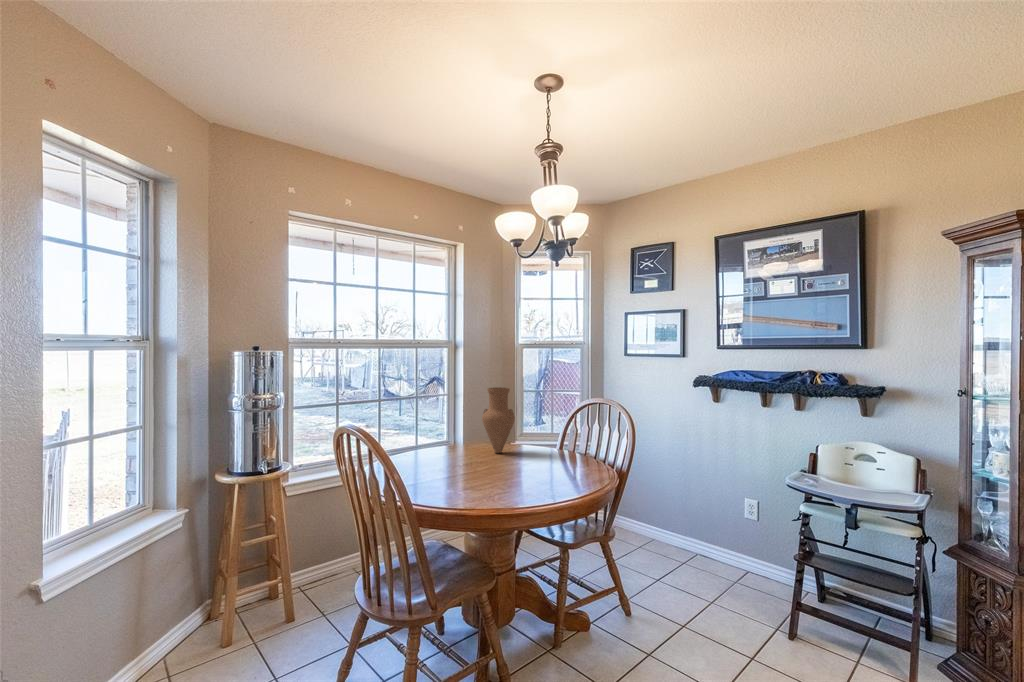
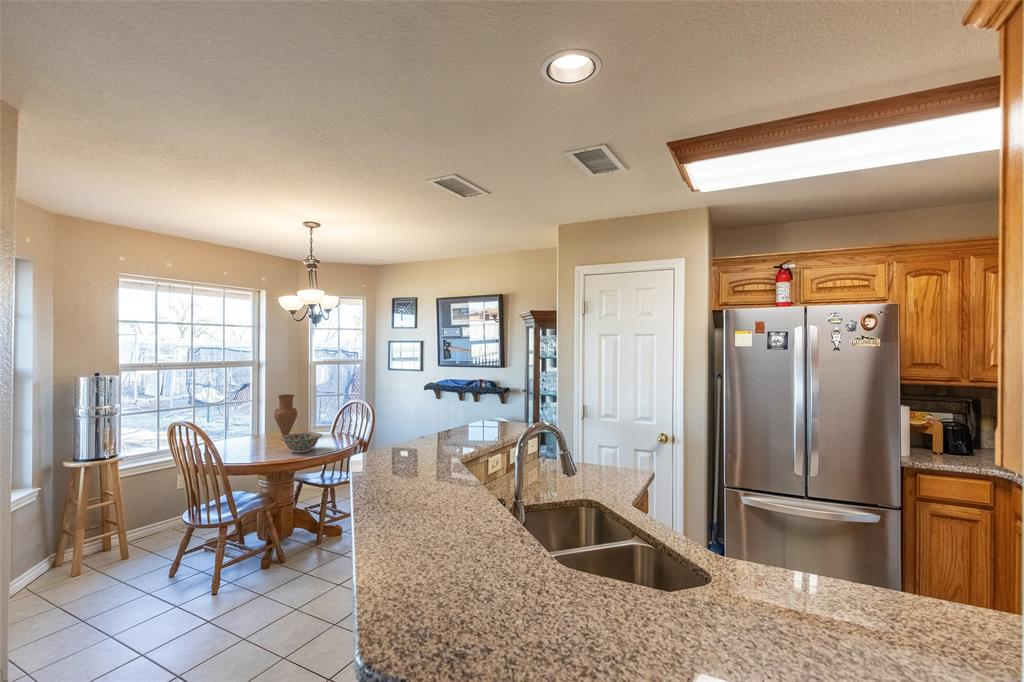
decorative bowl: none [500,452,566,489] -> present [281,432,322,453]

